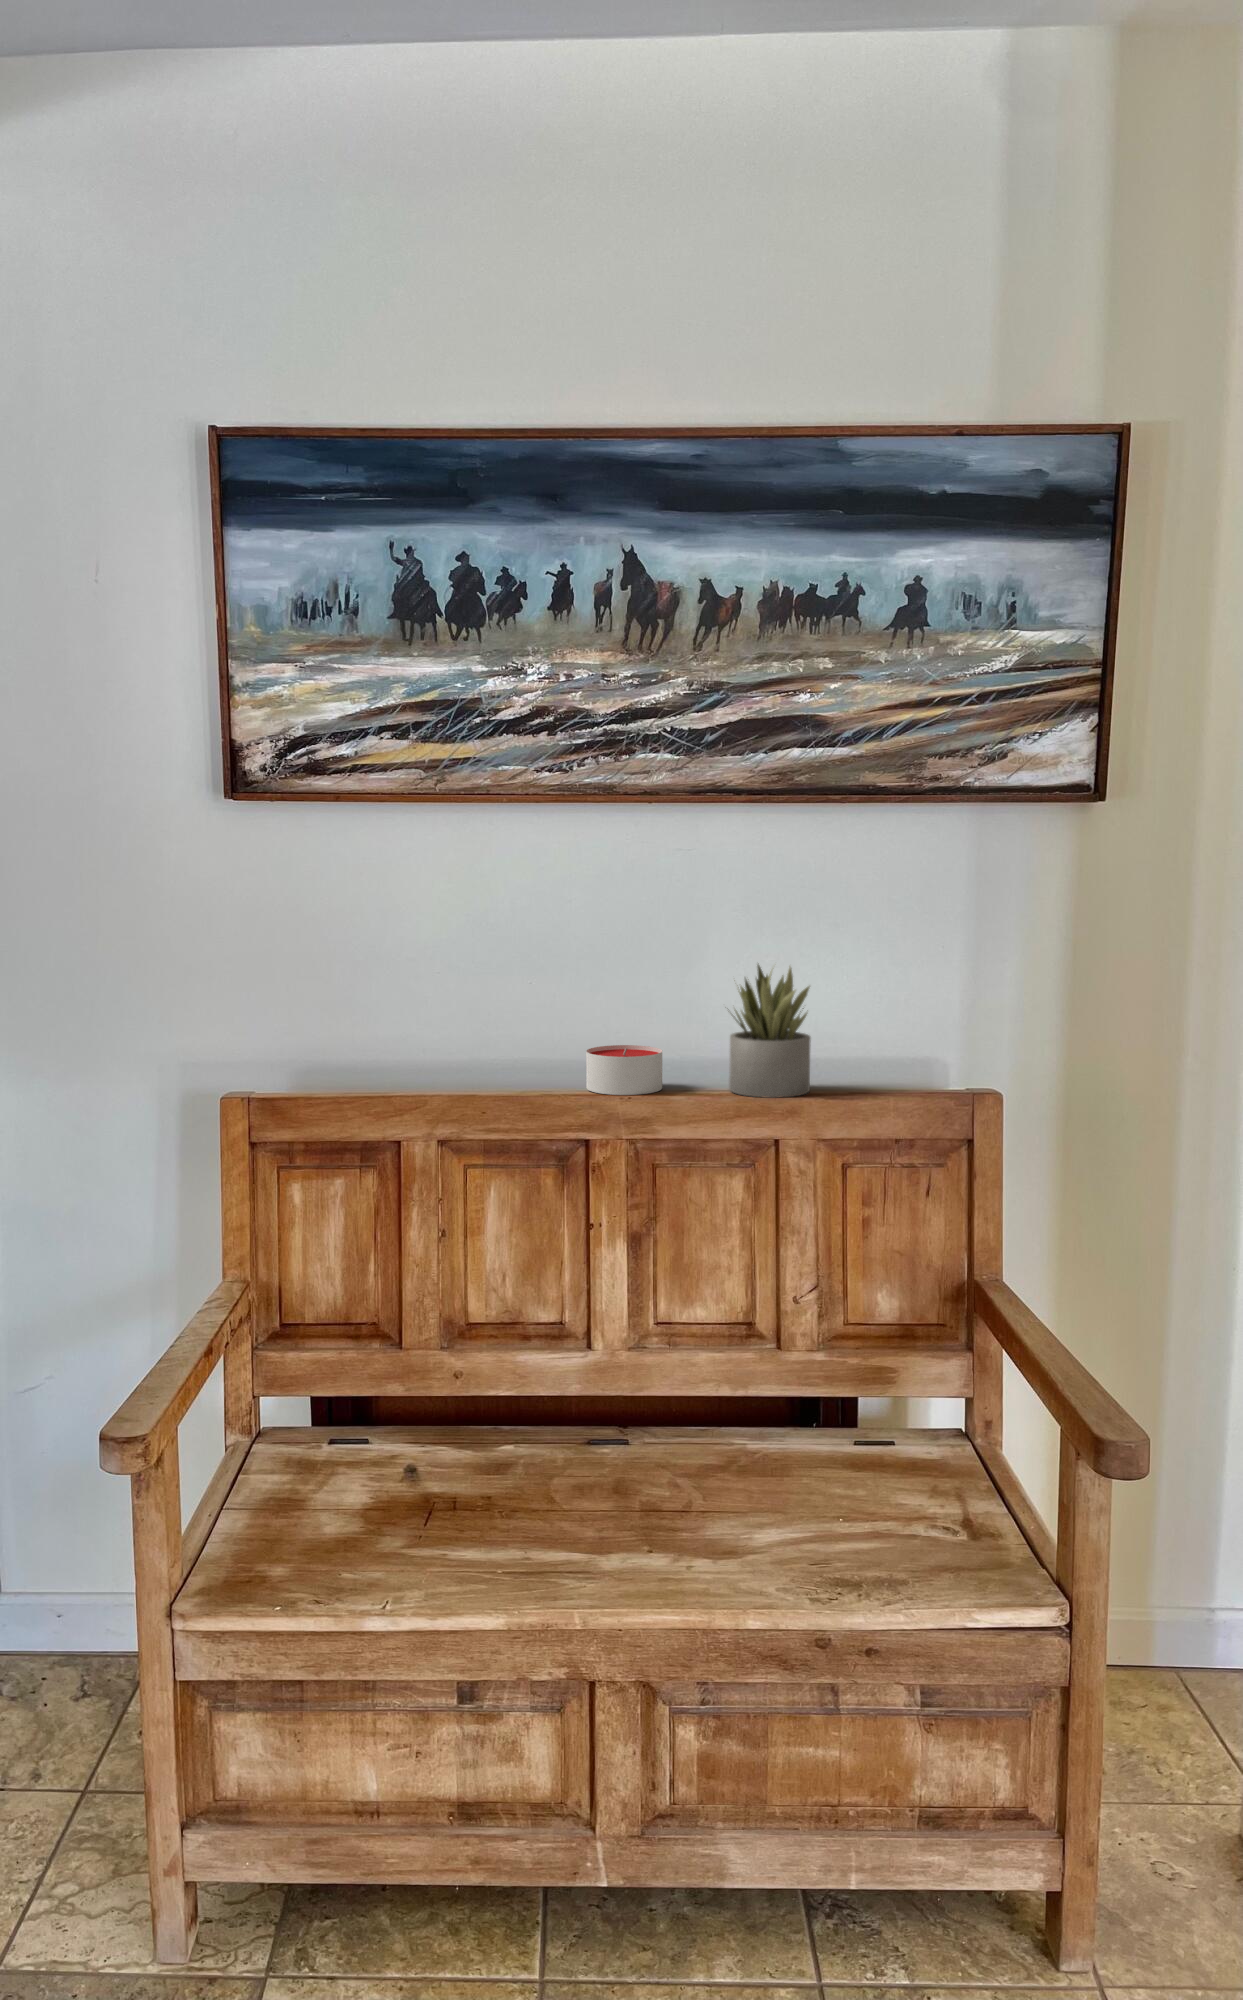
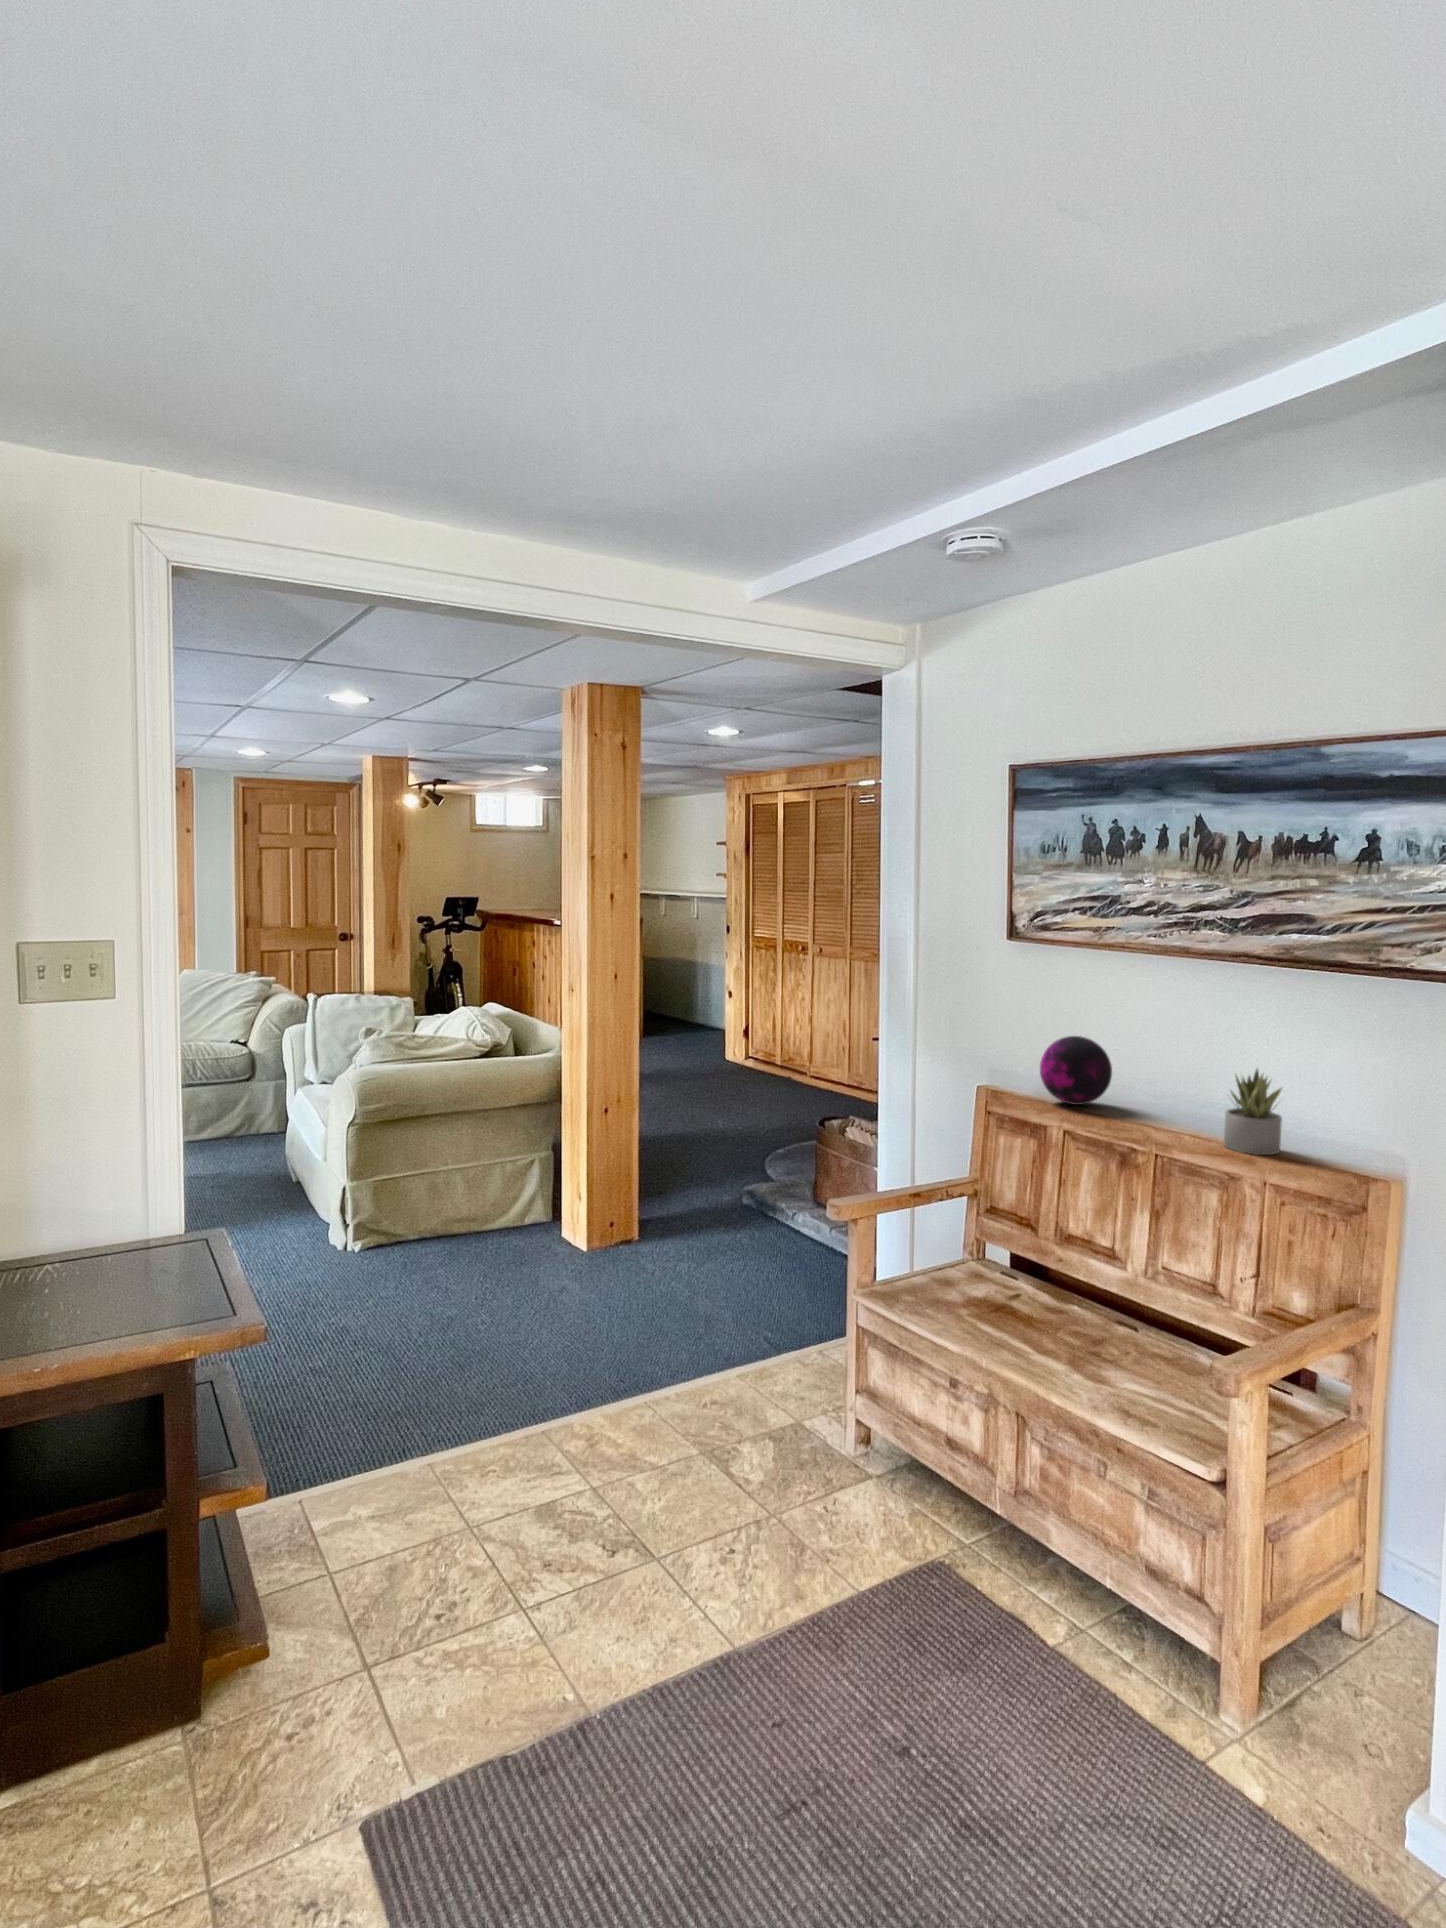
decorative orb: none [348,964,476,1090] -> present [1040,1036,1112,1105]
candle: present [586,1045,662,1095] -> none [1153,1101,1203,1133]

